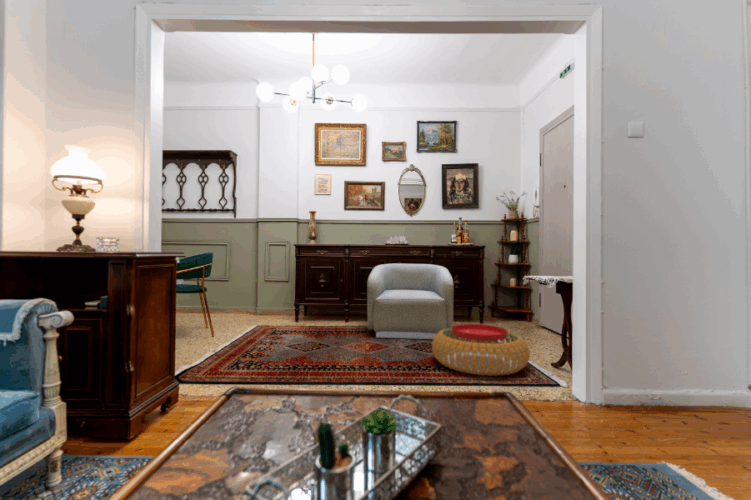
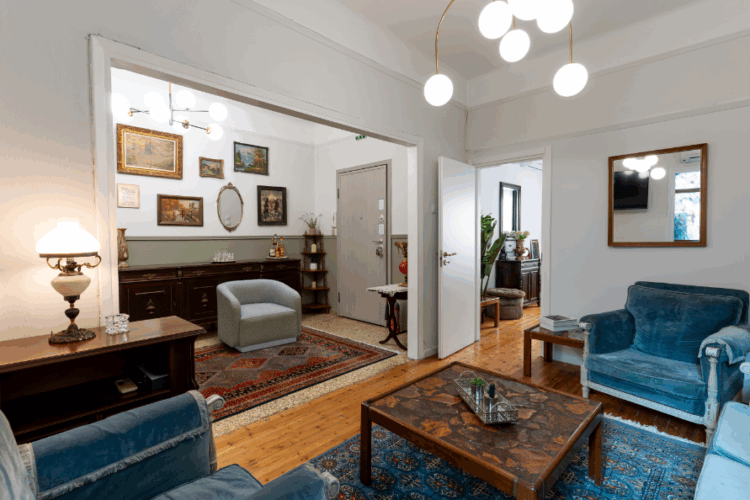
pouf: present [432,324,530,376] -> none [309,326,373,362]

